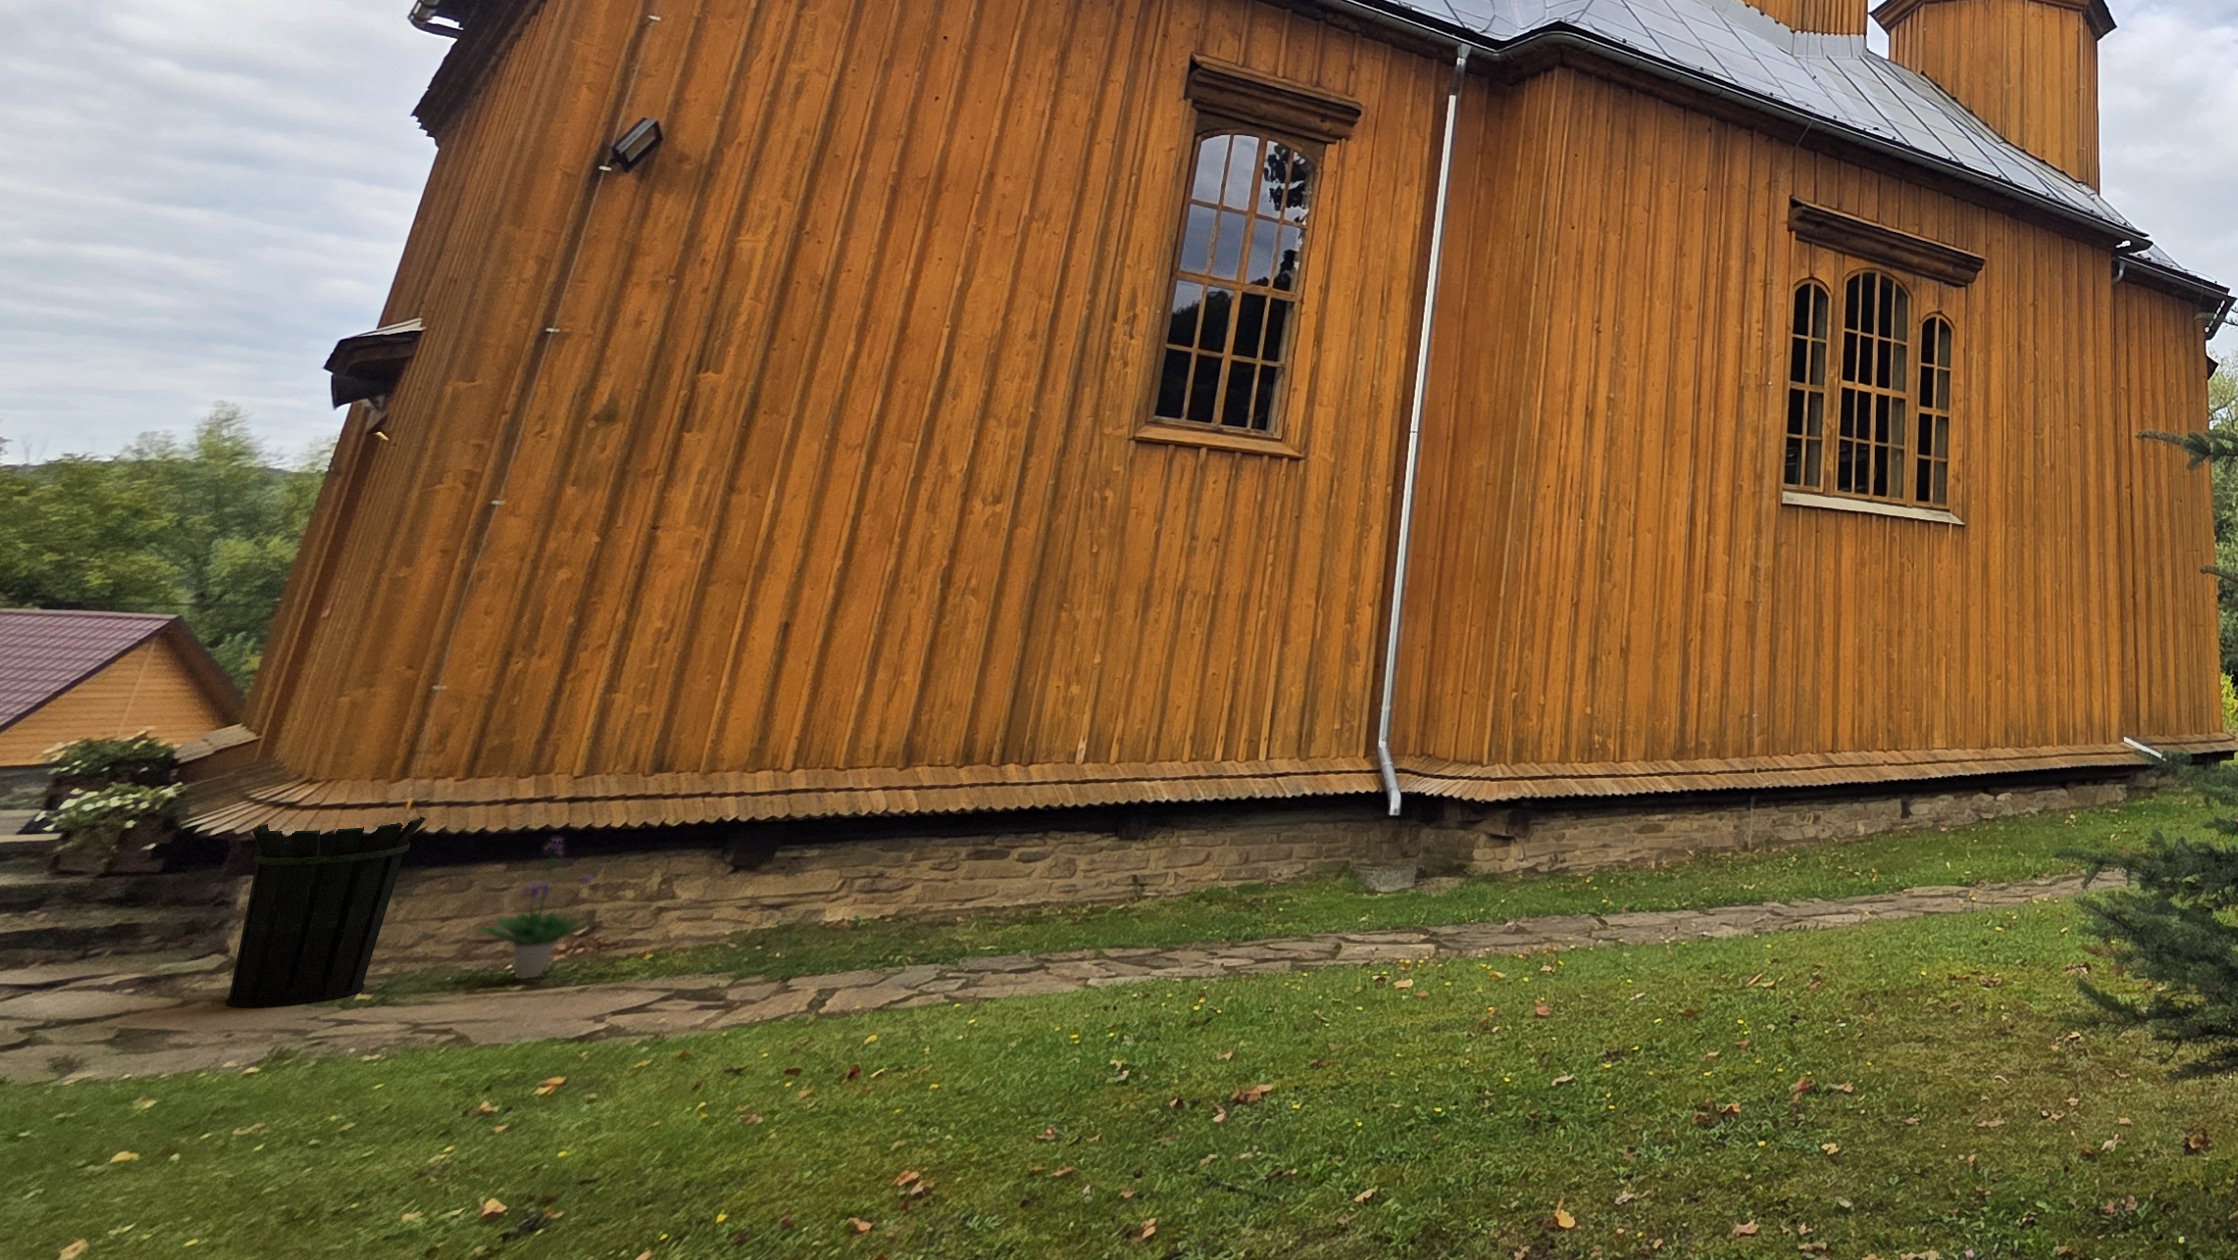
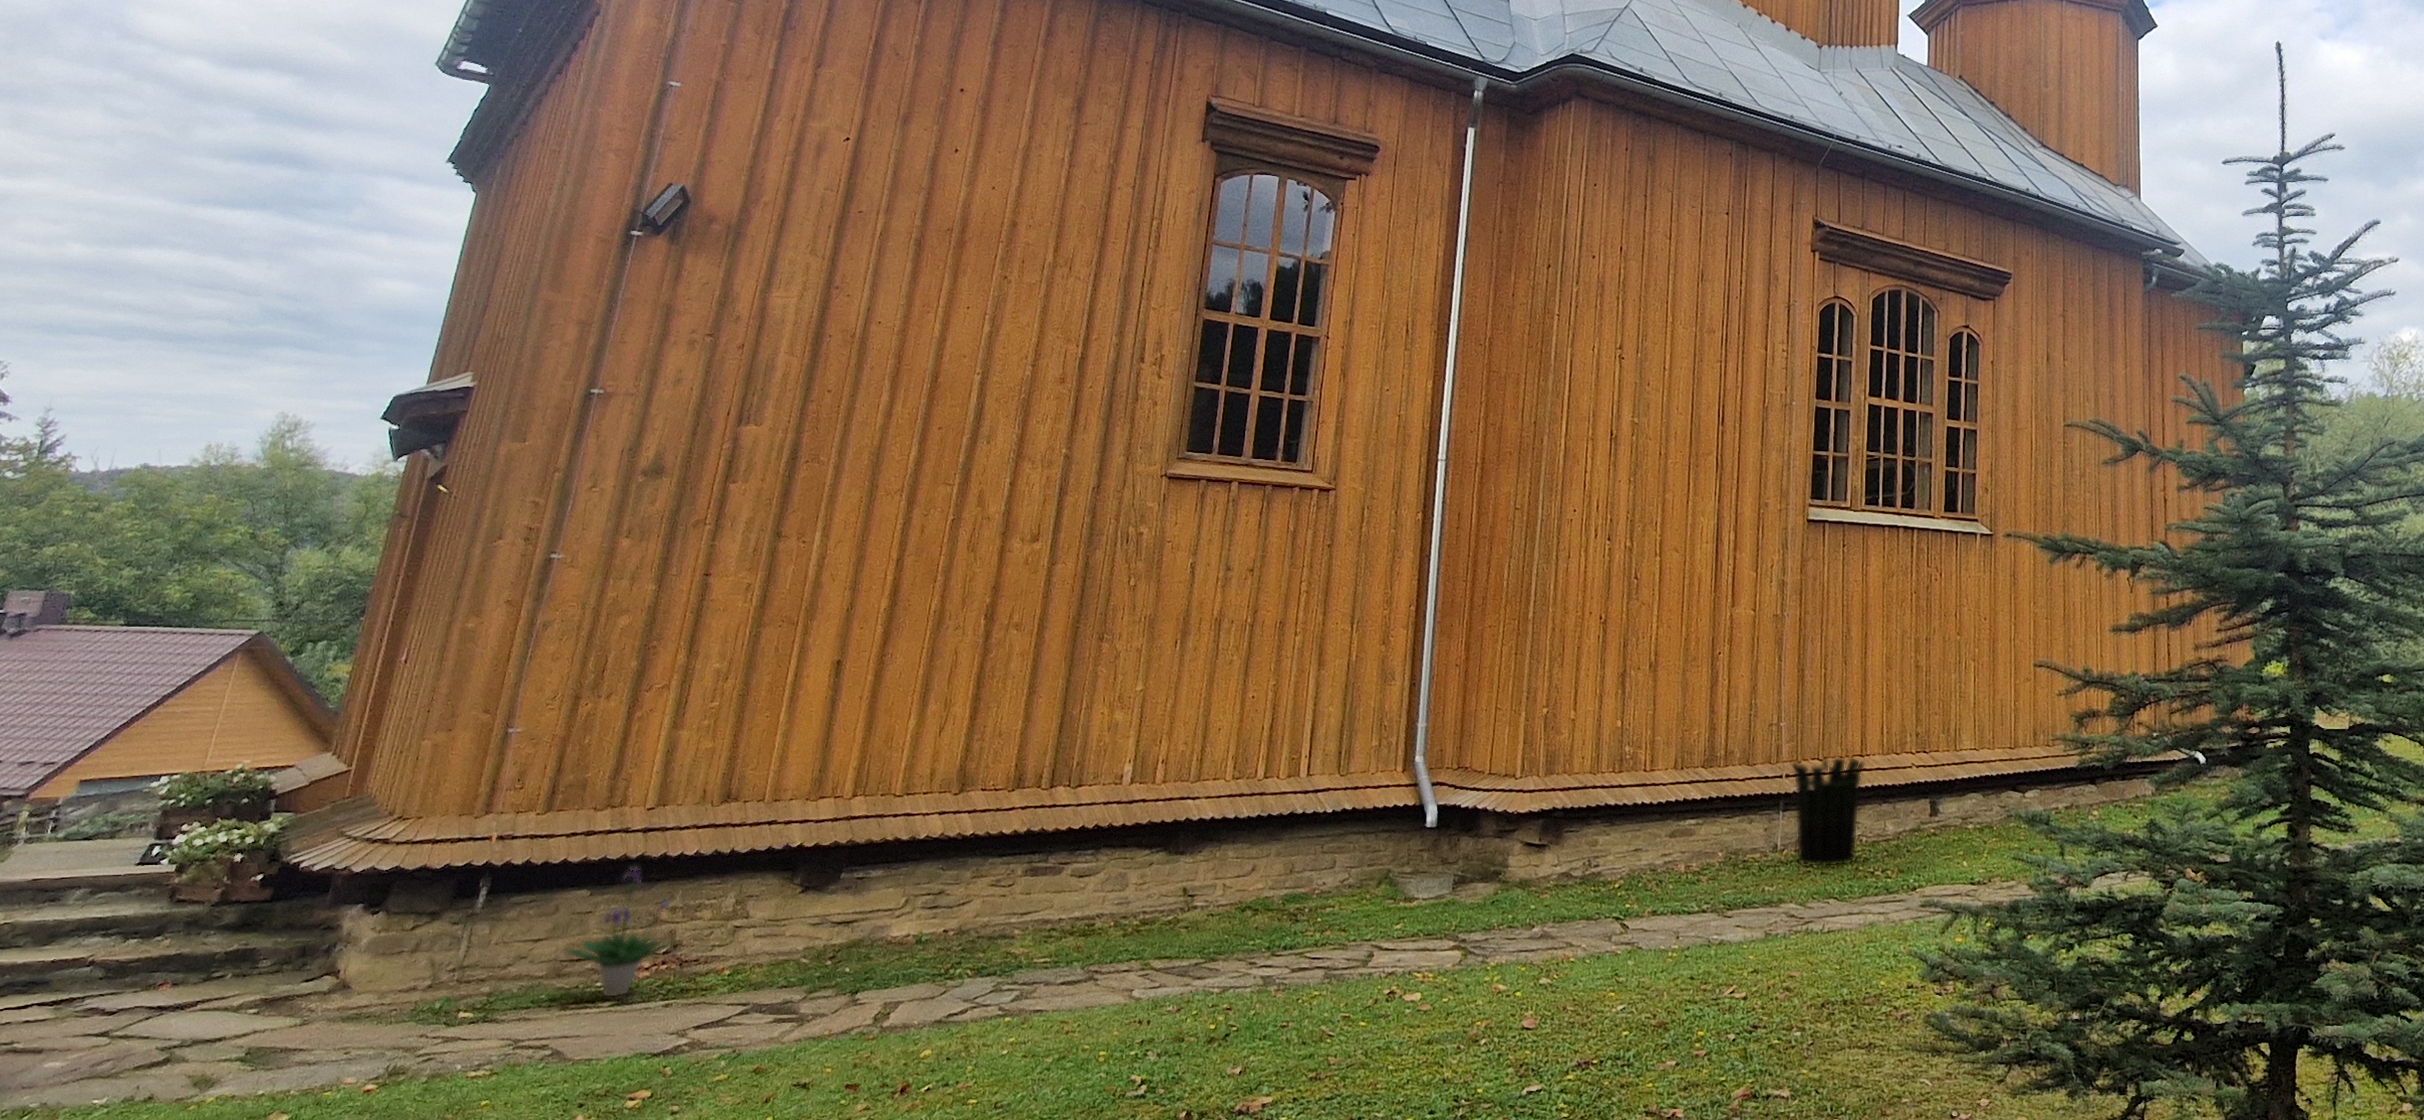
waste bin: present [225,816,426,1008] -> present [1792,758,1864,865]

